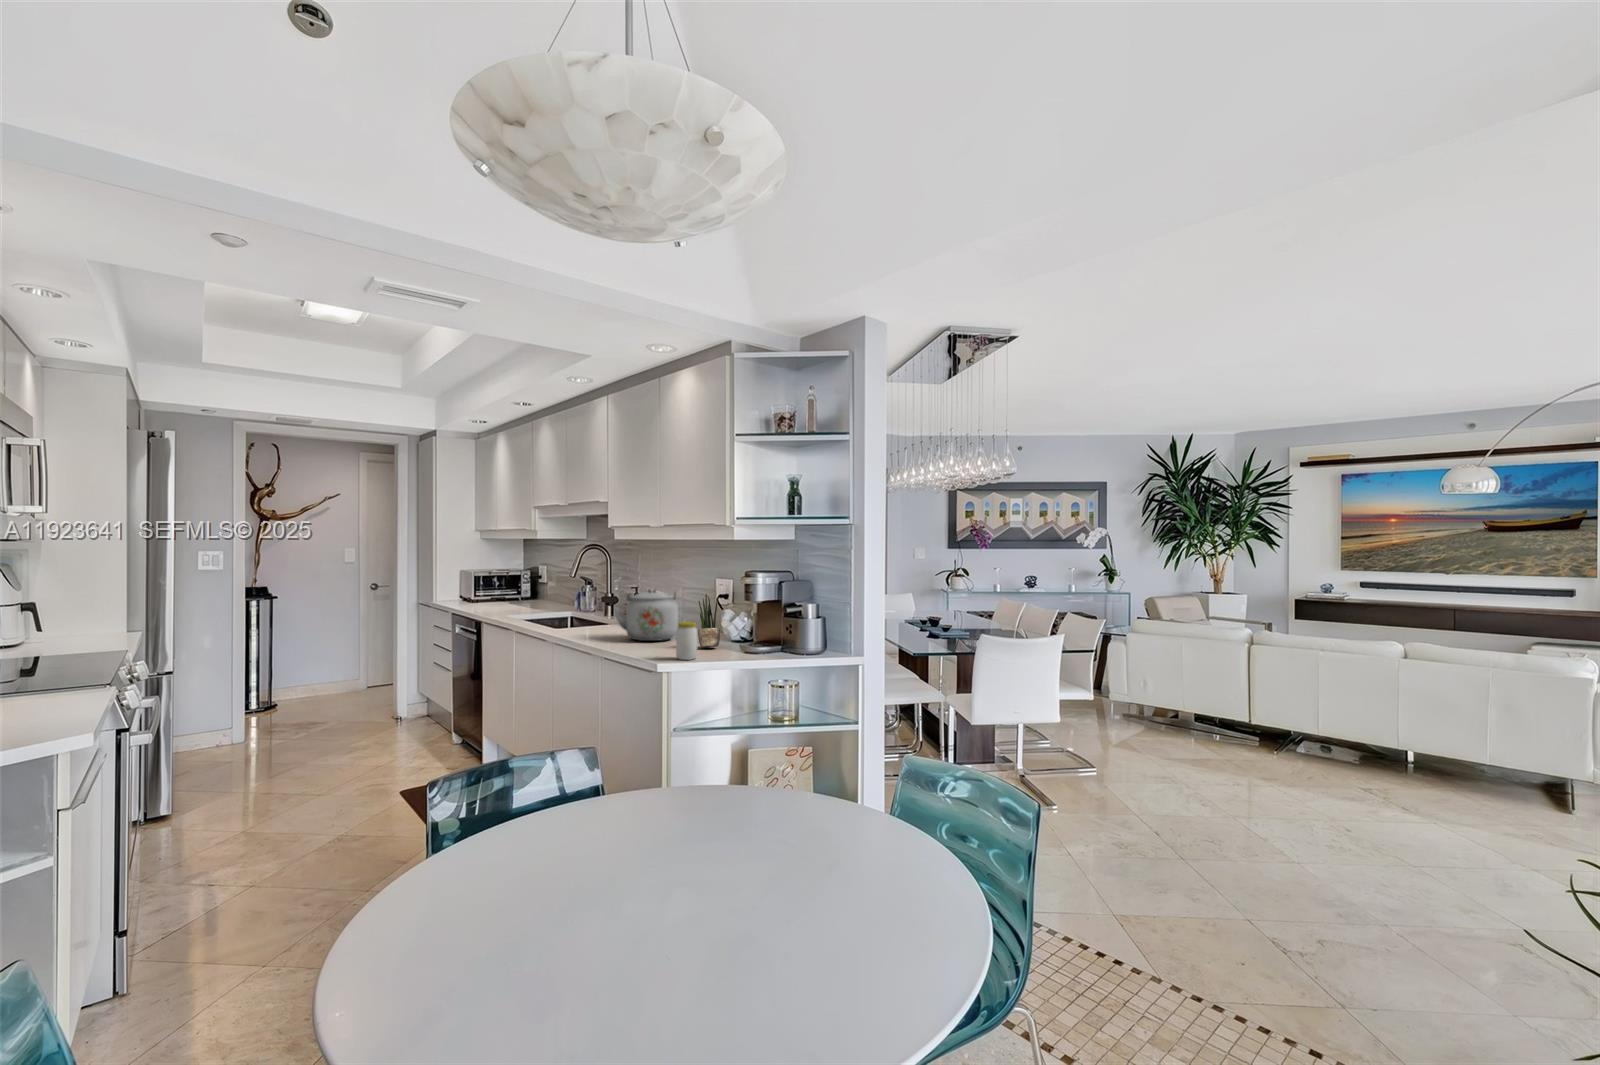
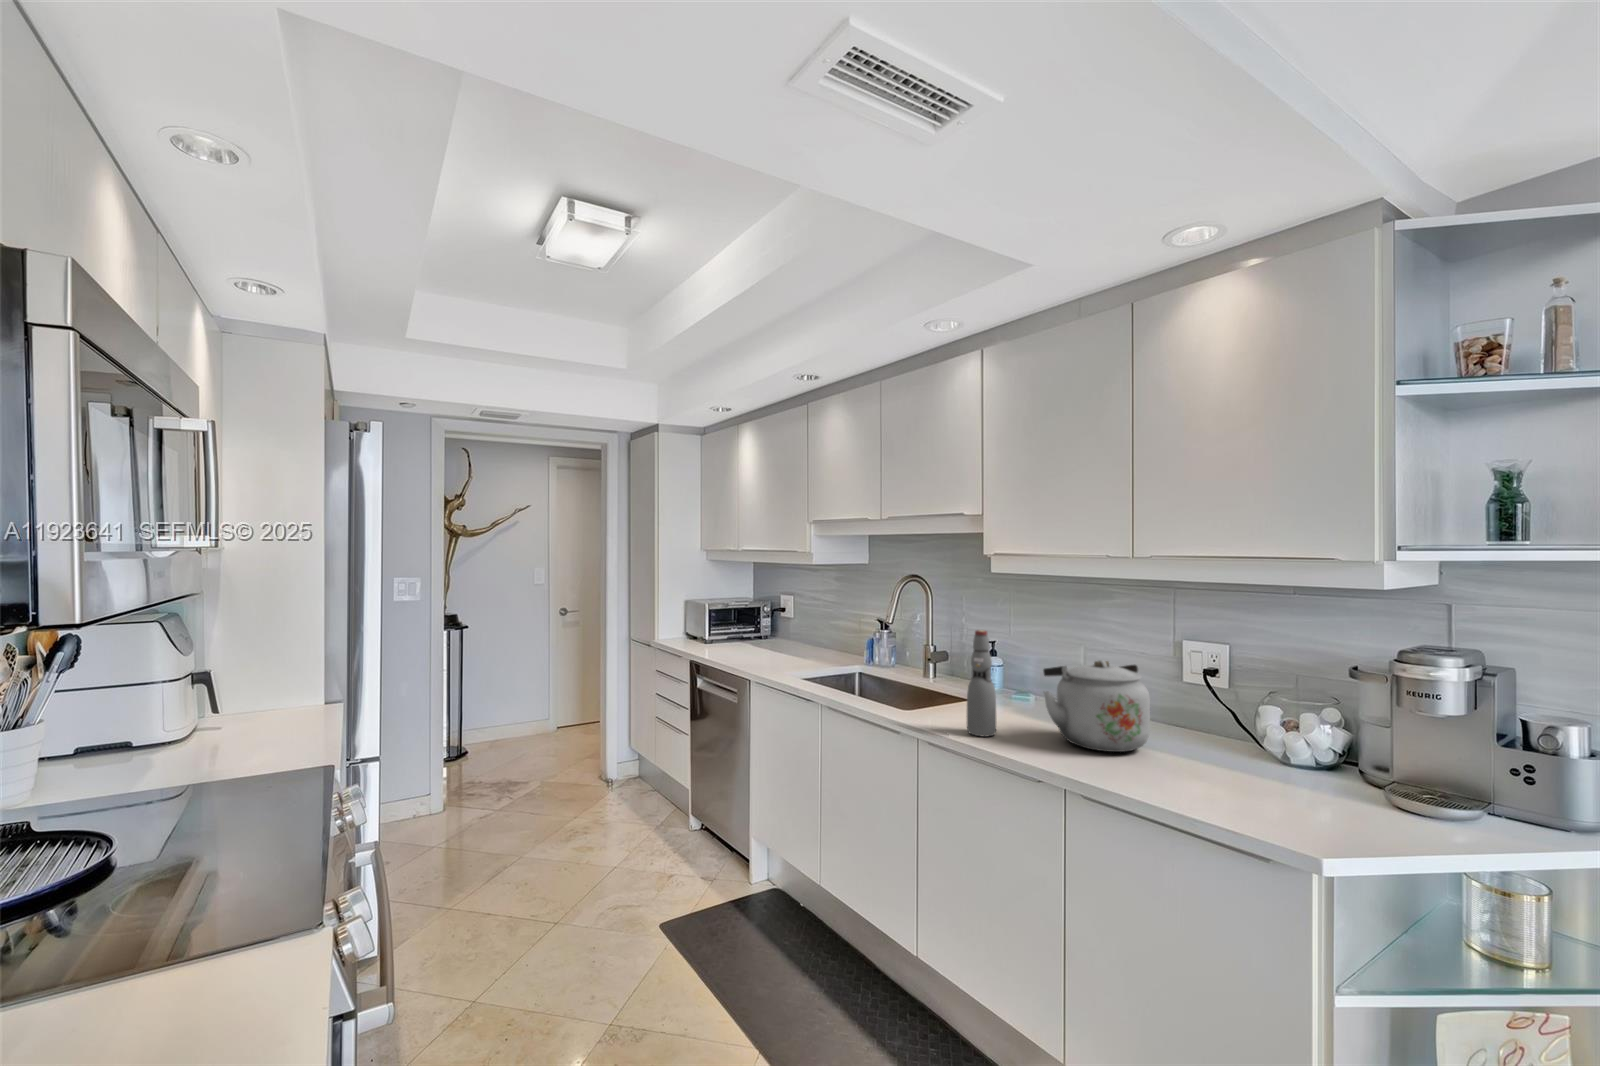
bottle: none [576,573,594,637] -> present [967,630,996,737]
potted plant: present [698,594,720,647] -> none [1234,680,1283,779]
jar: present [676,621,697,660] -> none [1284,748,1335,831]

